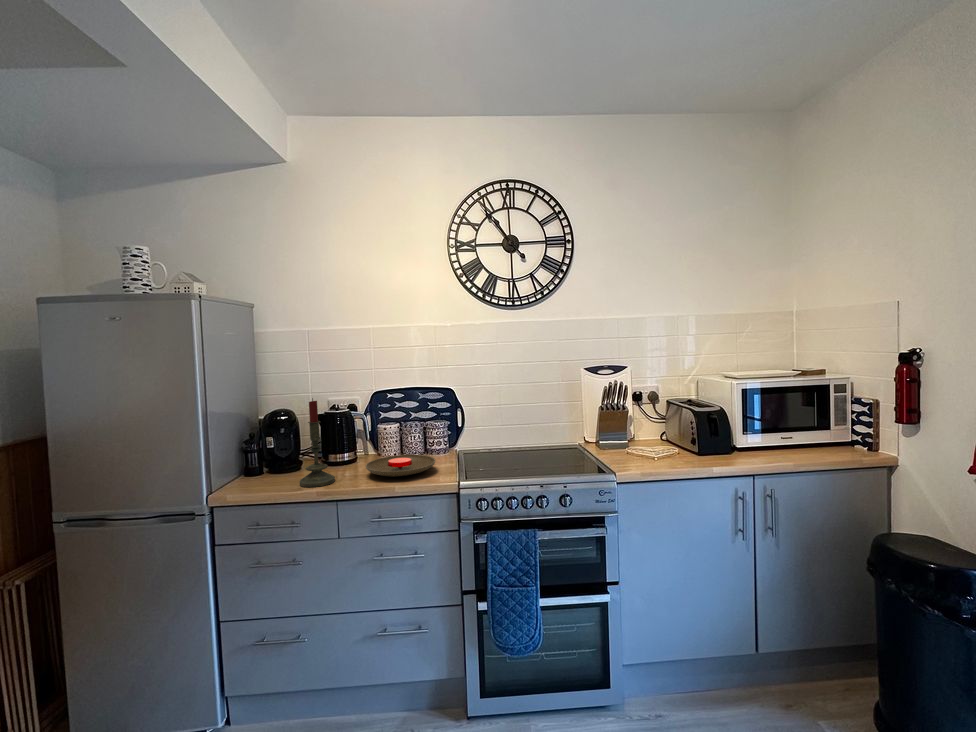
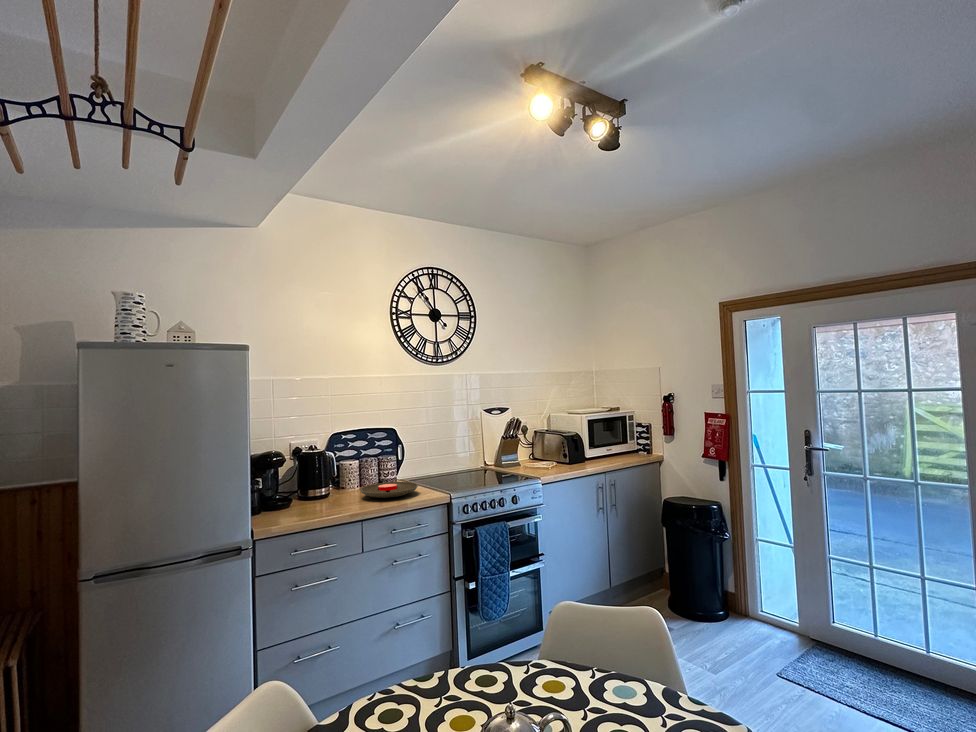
candle: present [300,398,335,487] -> none [316,436,346,513]

